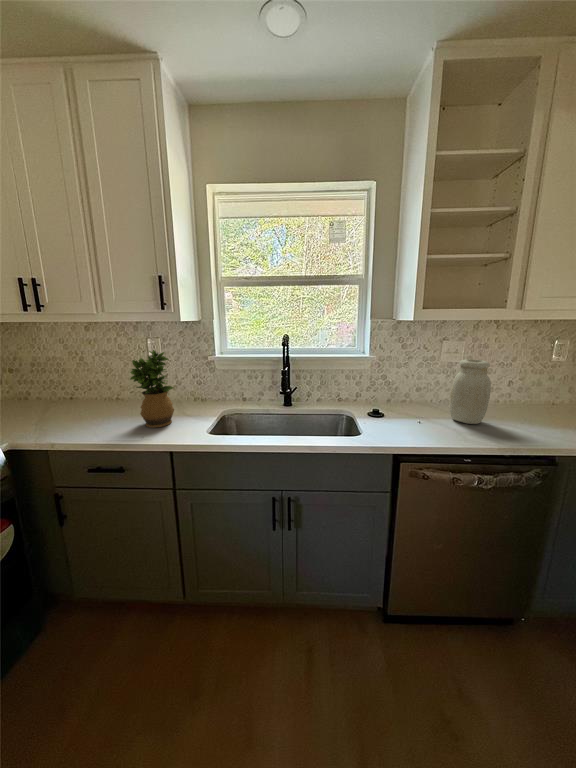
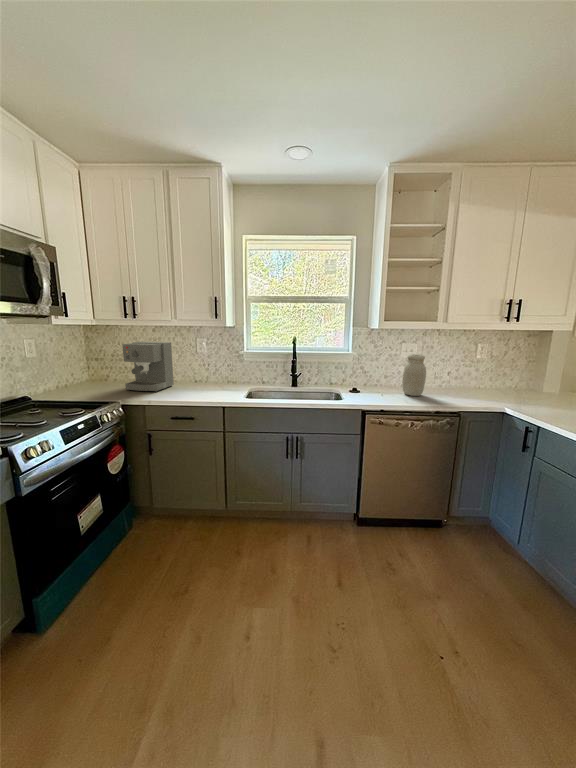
coffee maker: none [18,345,114,422] -> present [122,342,174,392]
potted plant: present [130,350,174,428] -> none [197,345,222,395]

